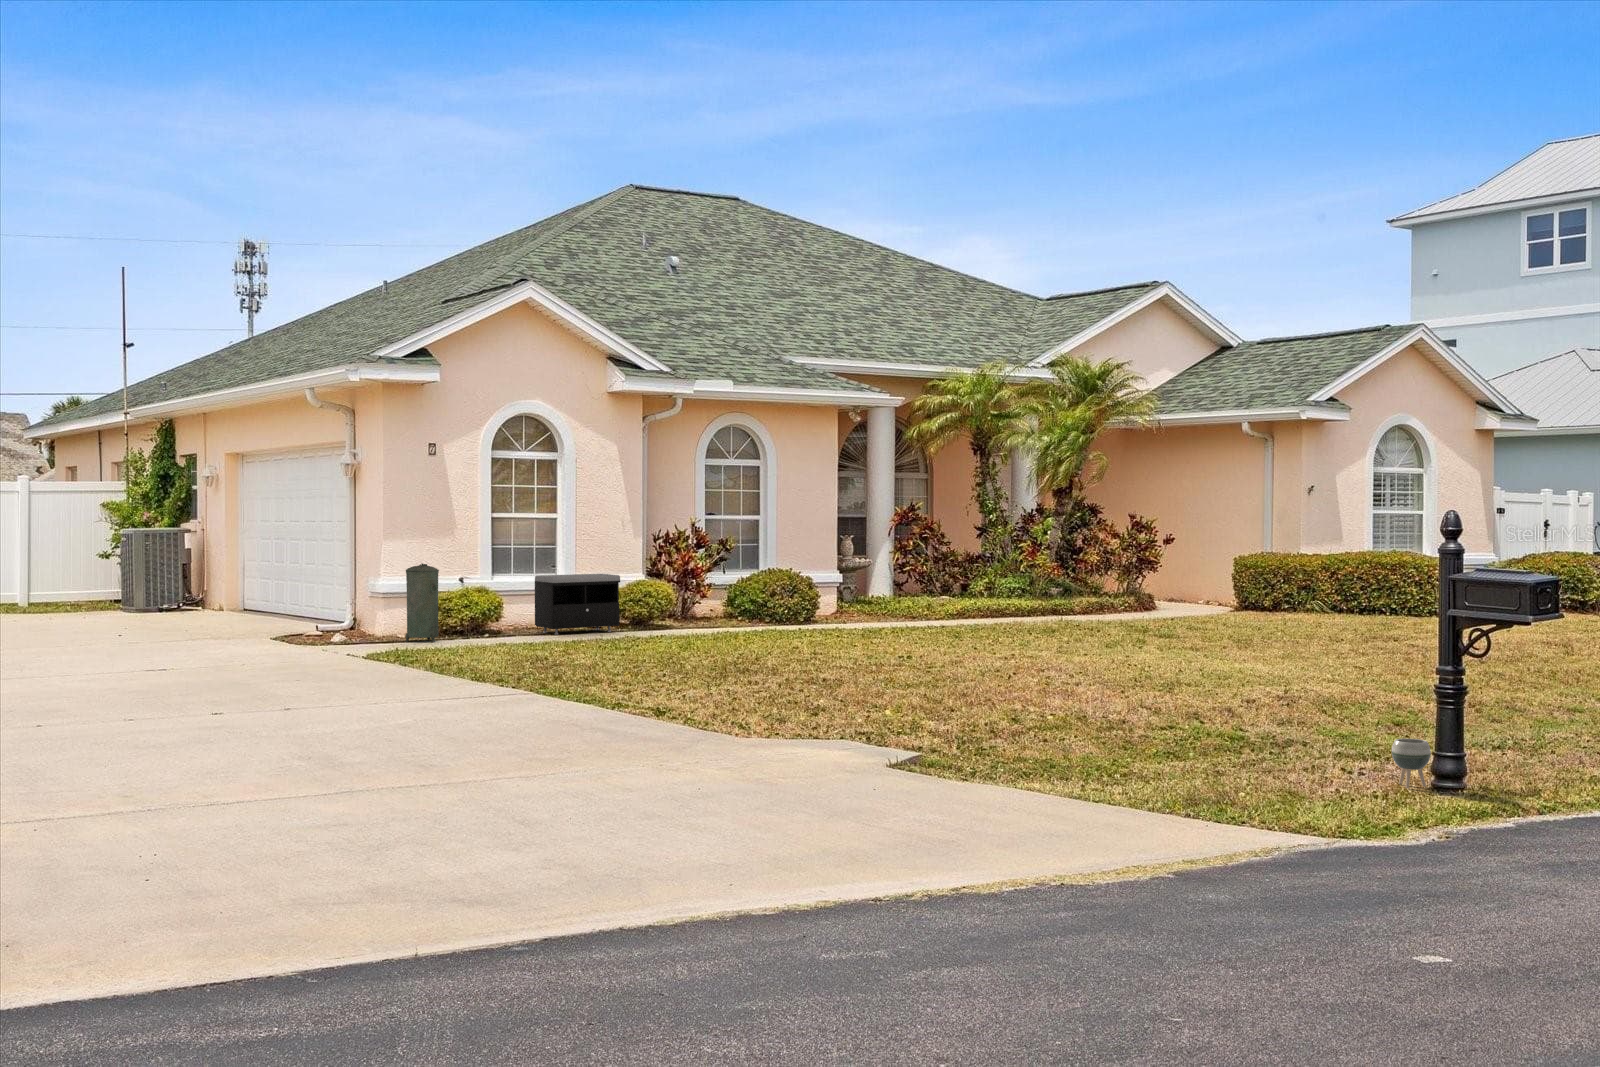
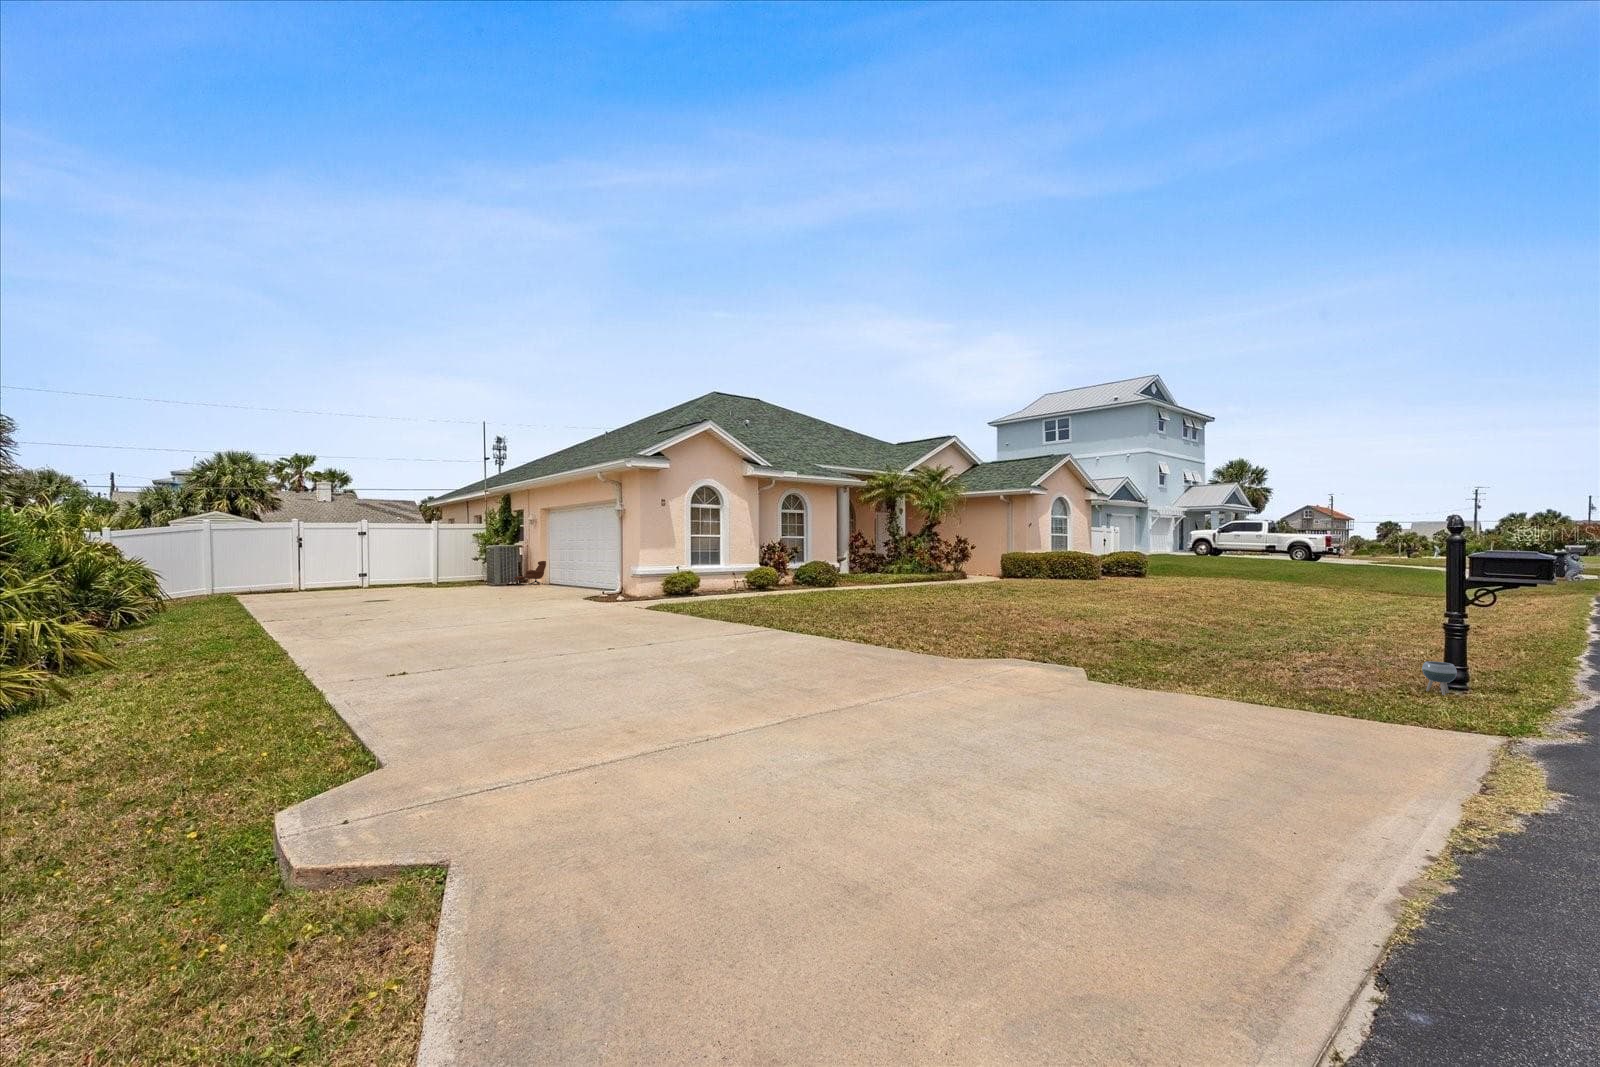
lounge chair: none [169,562,234,612] -> present [514,561,546,585]
trash can: present [405,563,439,642] -> none [653,560,670,600]
storage bench: present [535,574,620,635] -> none [712,564,754,595]

